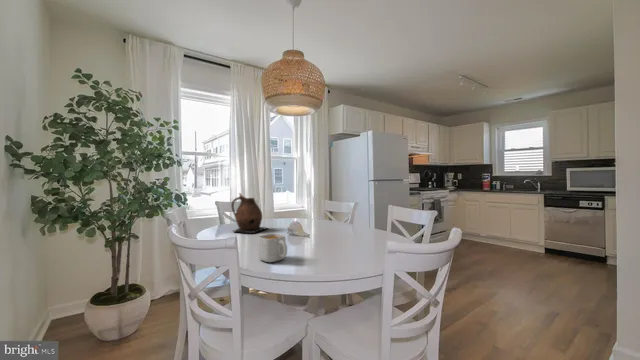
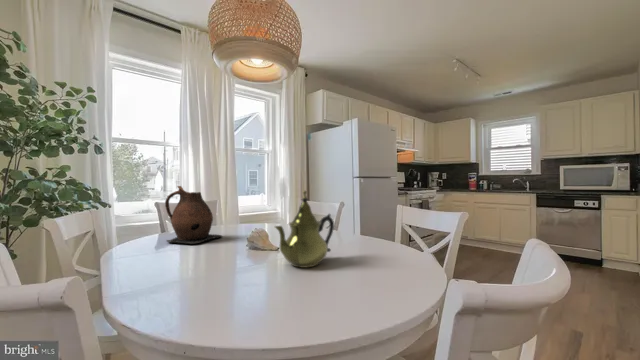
teapot: none [306,200,345,248] -> present [275,191,334,267]
mug: present [258,234,287,262] -> none [185,247,237,301]

